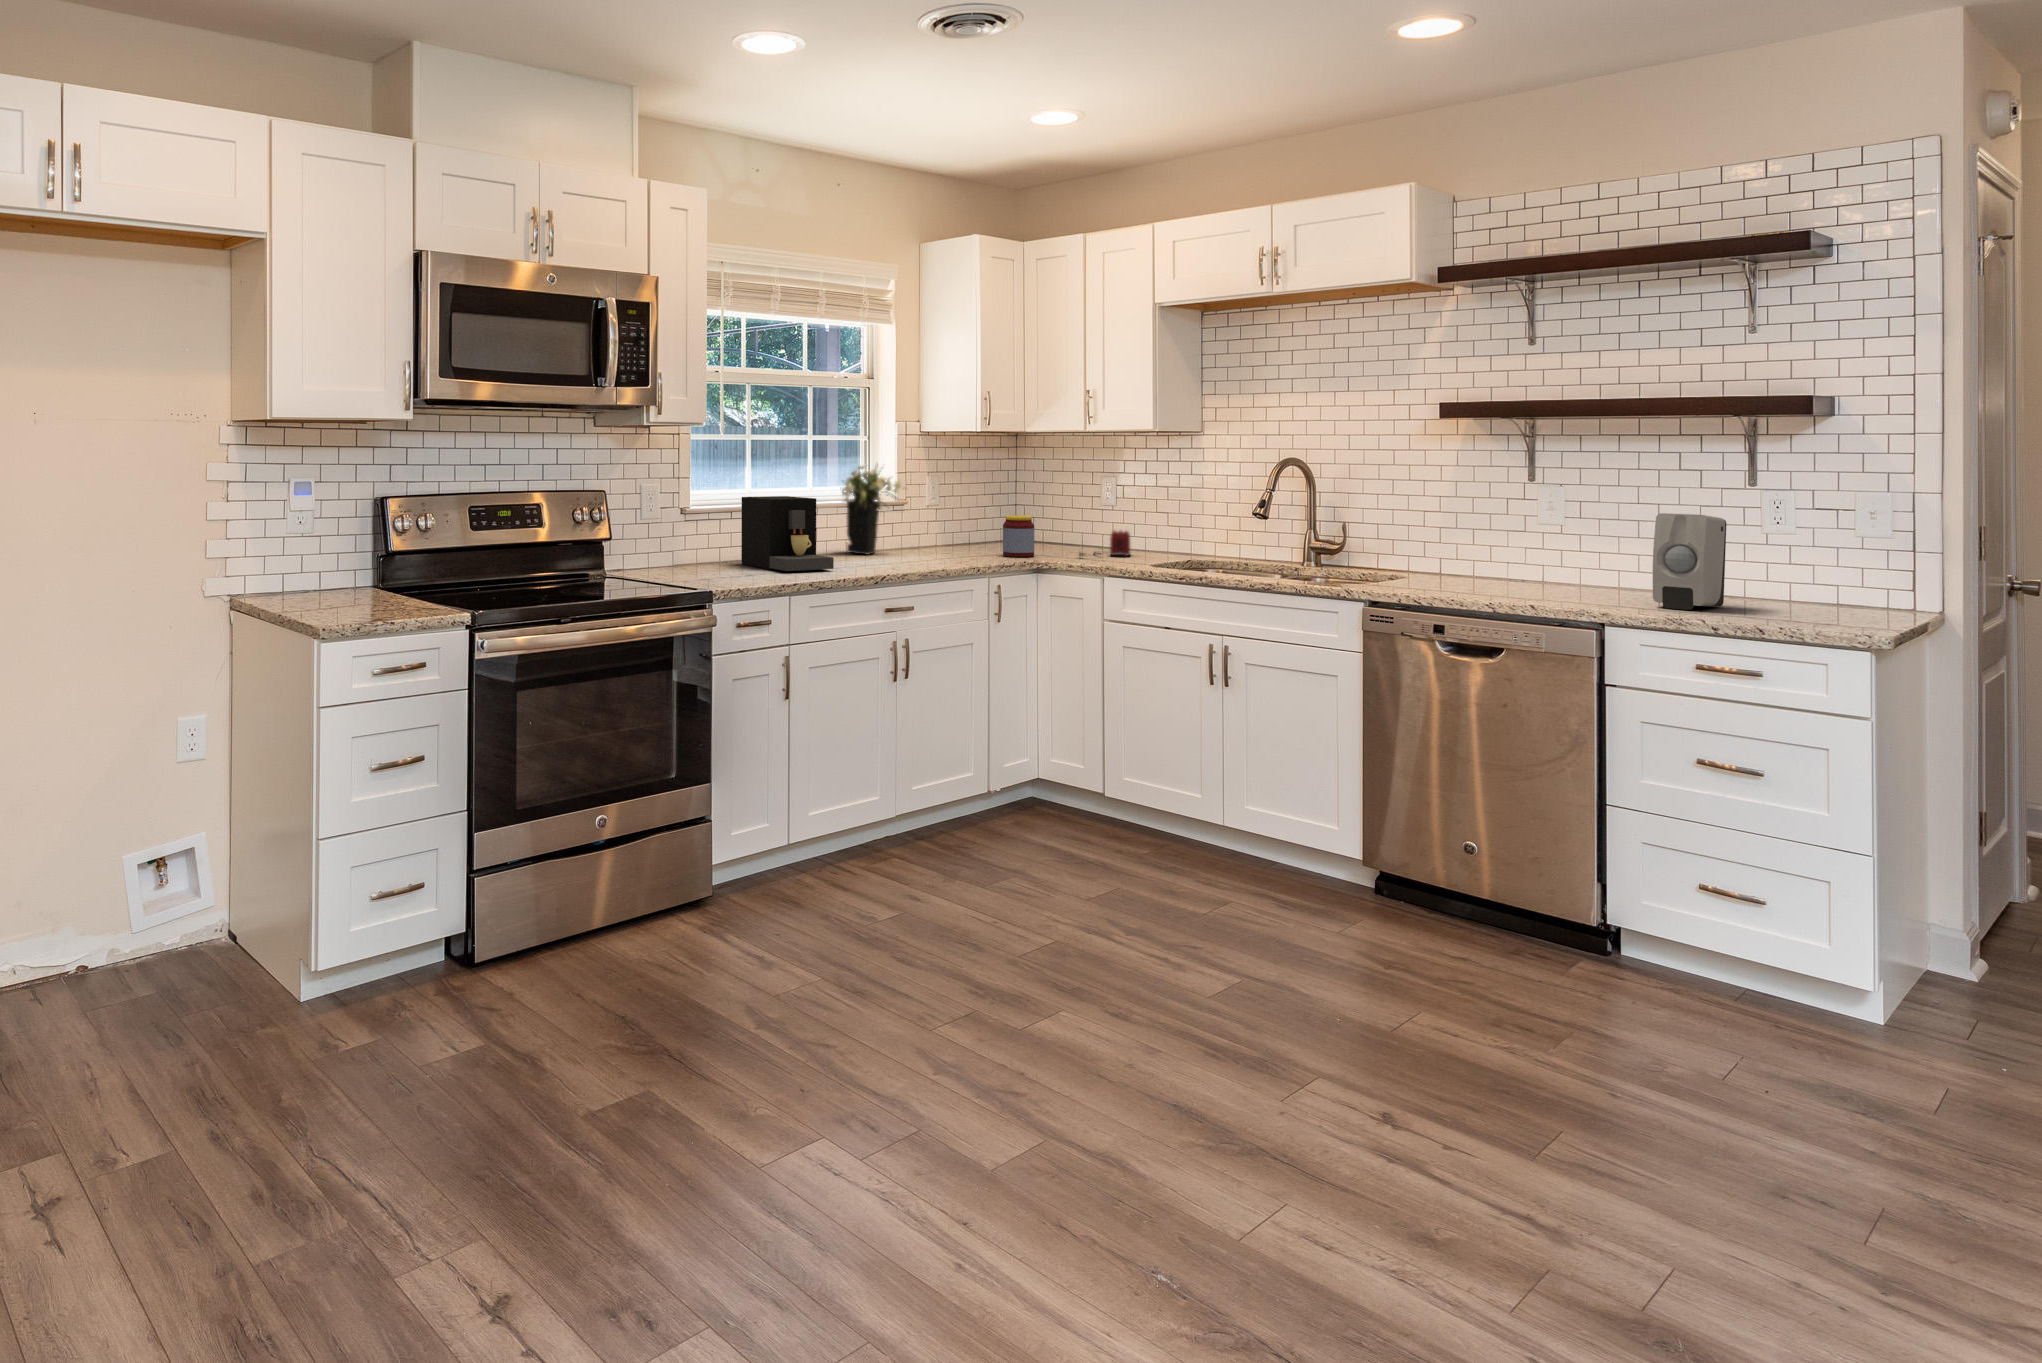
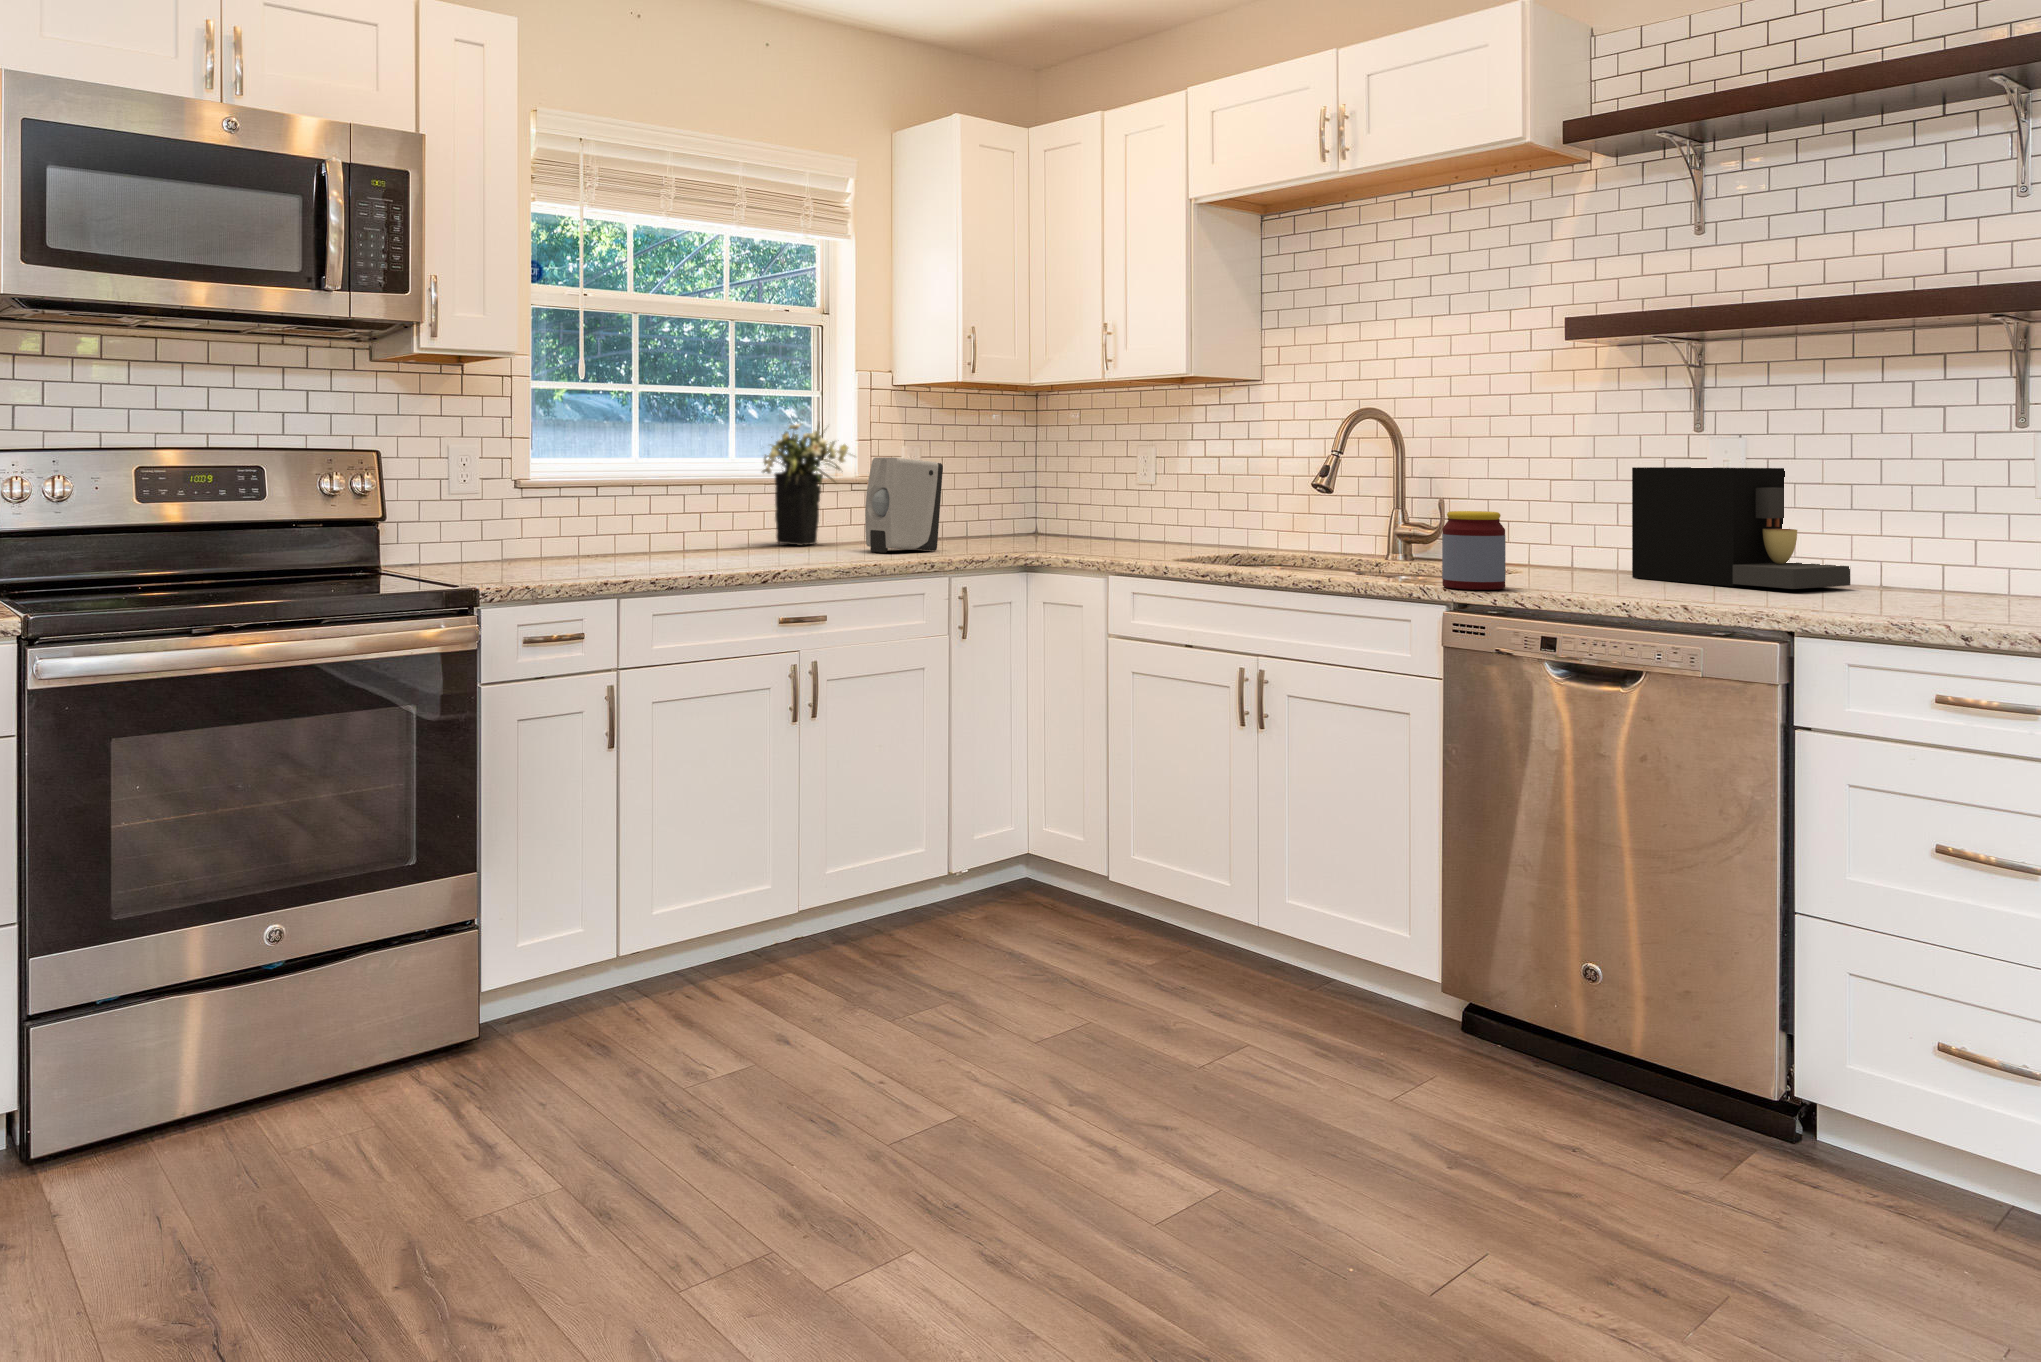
coffee maker: present [741,496,834,571] -> present [1632,467,1850,589]
soap dispenser: present [1653,513,1726,610] -> present [865,457,943,553]
jar: present [1003,515,1034,557] -> present [1442,511,1506,590]
toaster: present [1079,531,1130,557] -> none [1081,512,1161,549]

